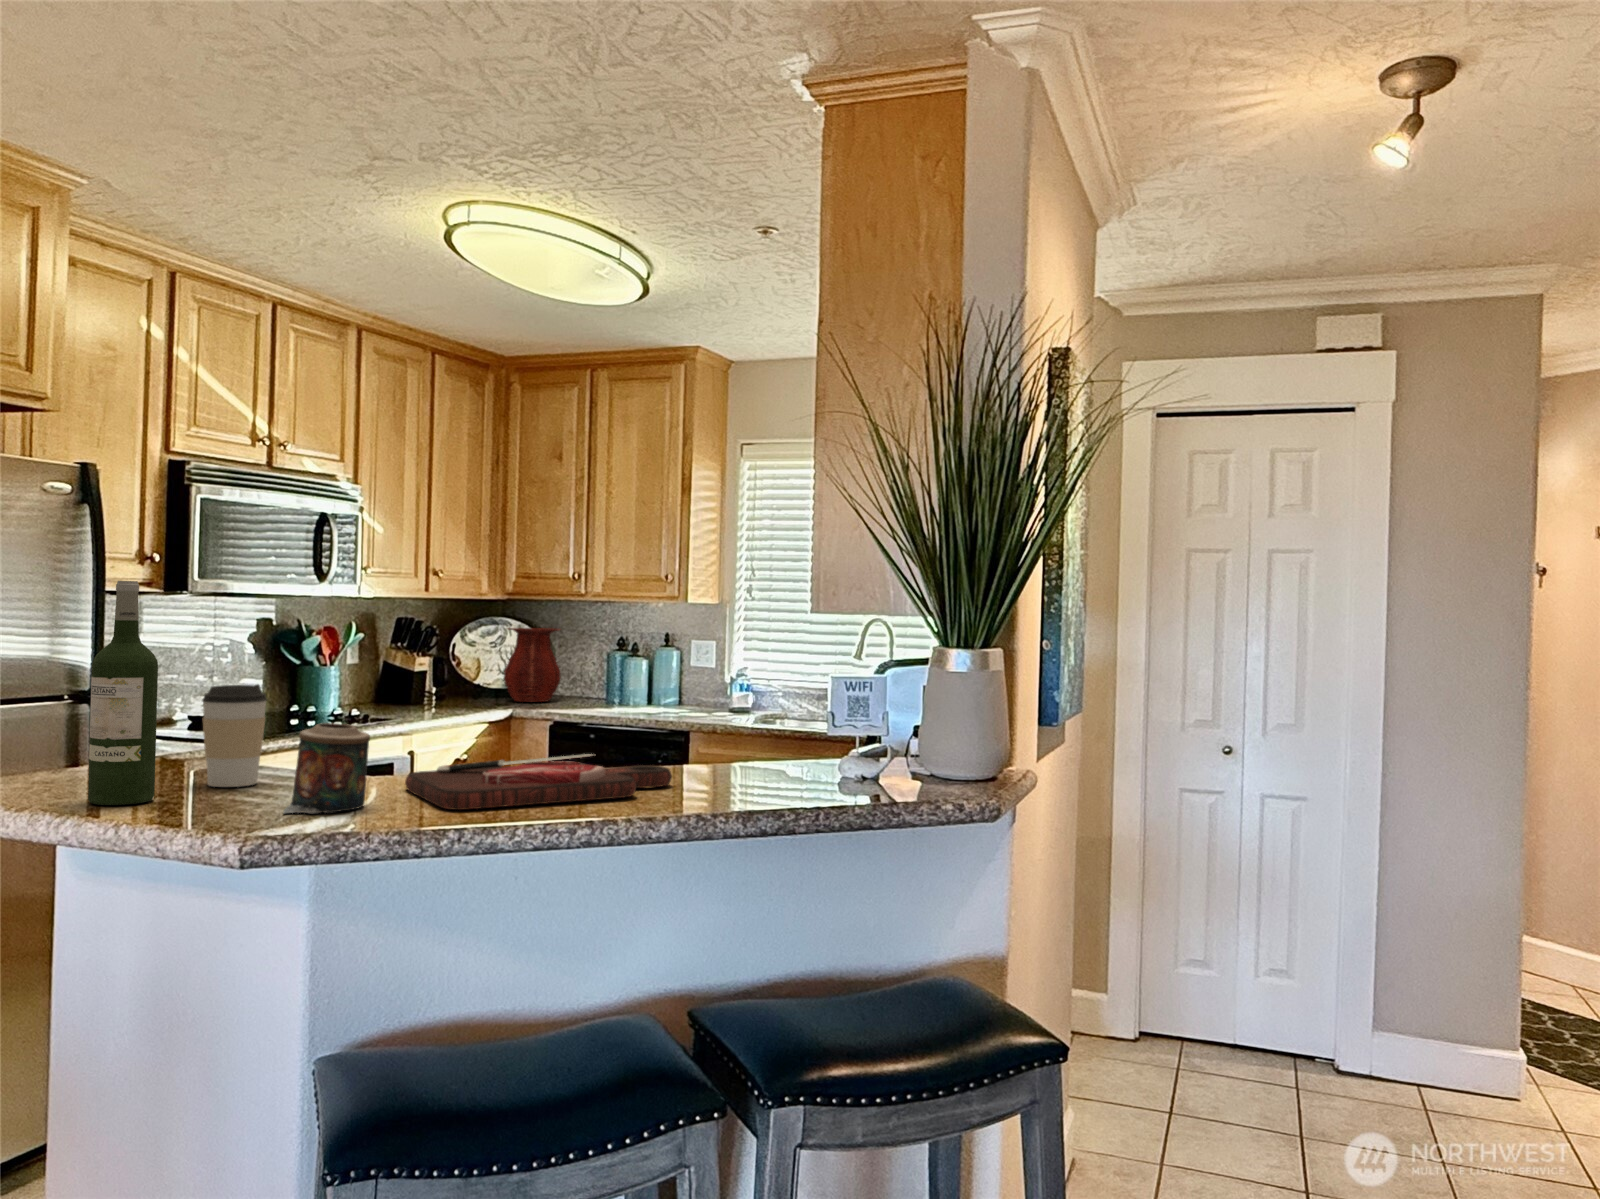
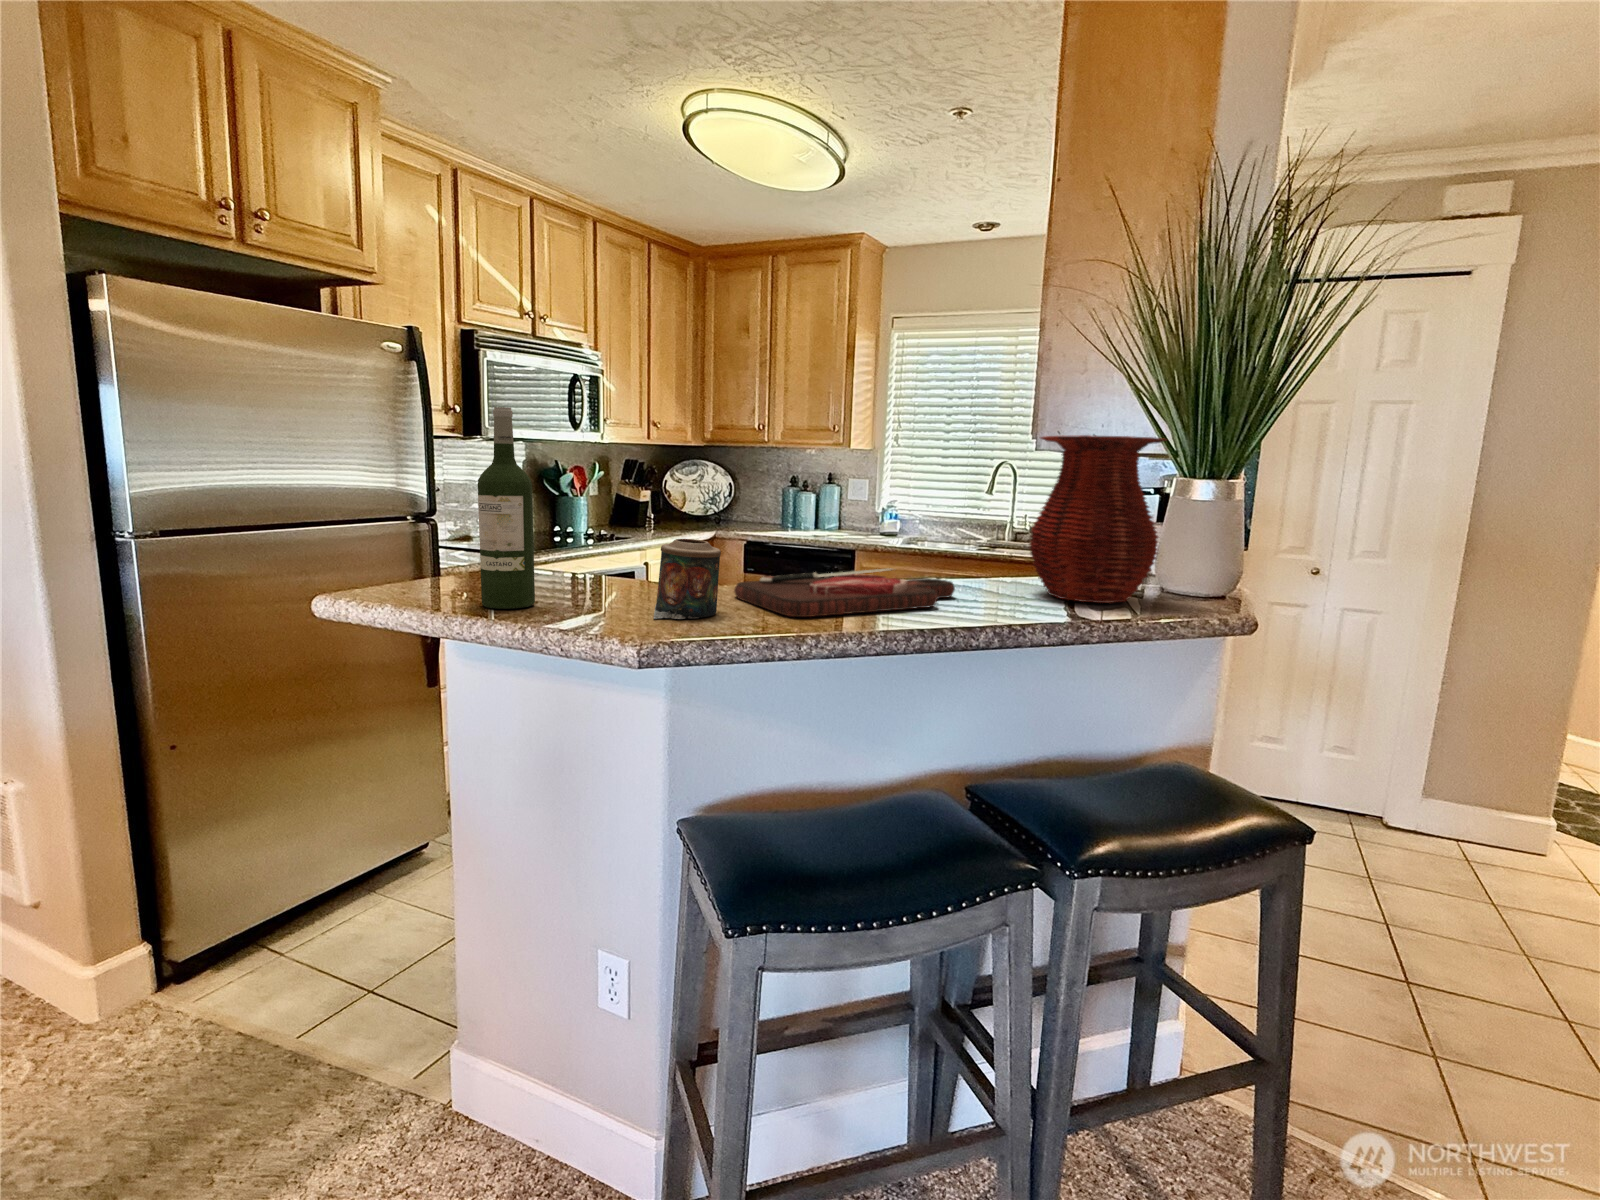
vase: present [504,628,561,702] -> present [1030,435,1166,603]
coffee cup: present [202,684,267,787] -> none [560,504,614,593]

